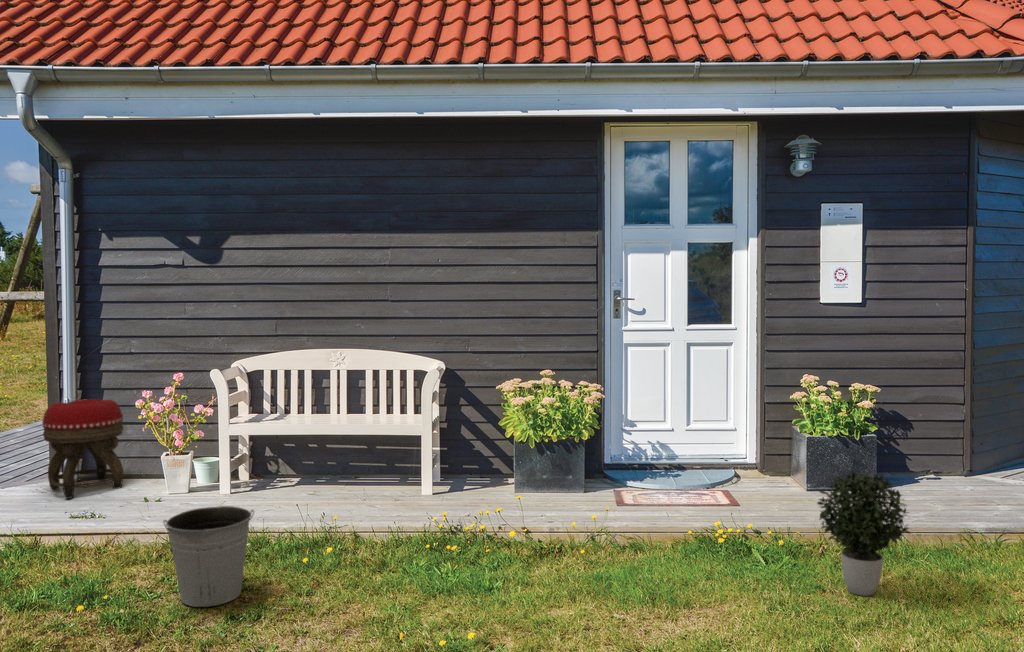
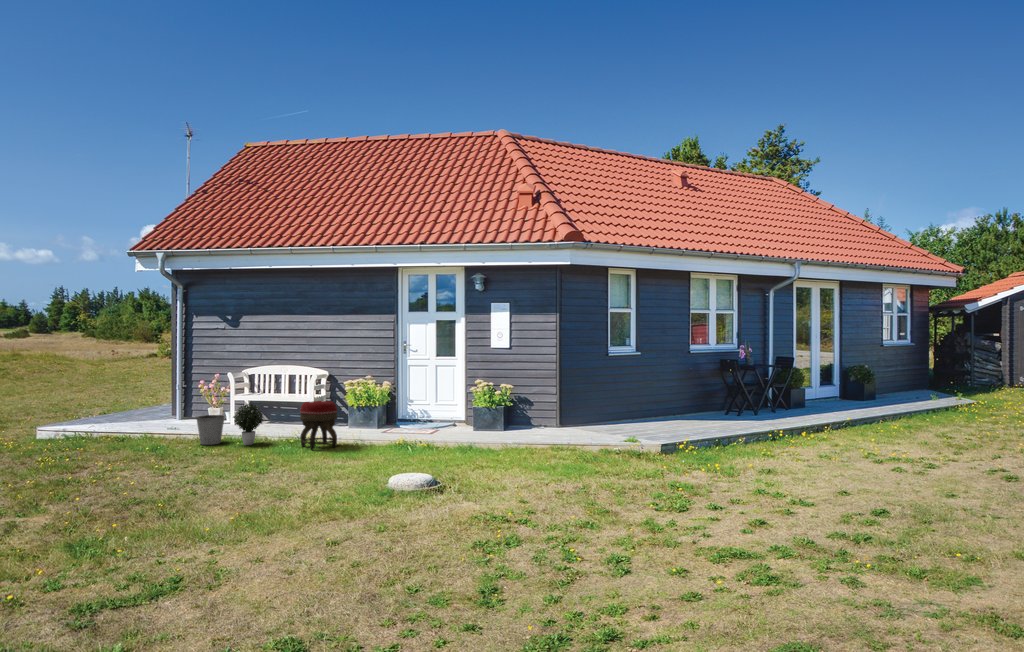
footstool: present [42,399,123,499] -> present [300,401,337,450]
potted plant: present [817,473,910,596] -> present [233,404,263,445]

